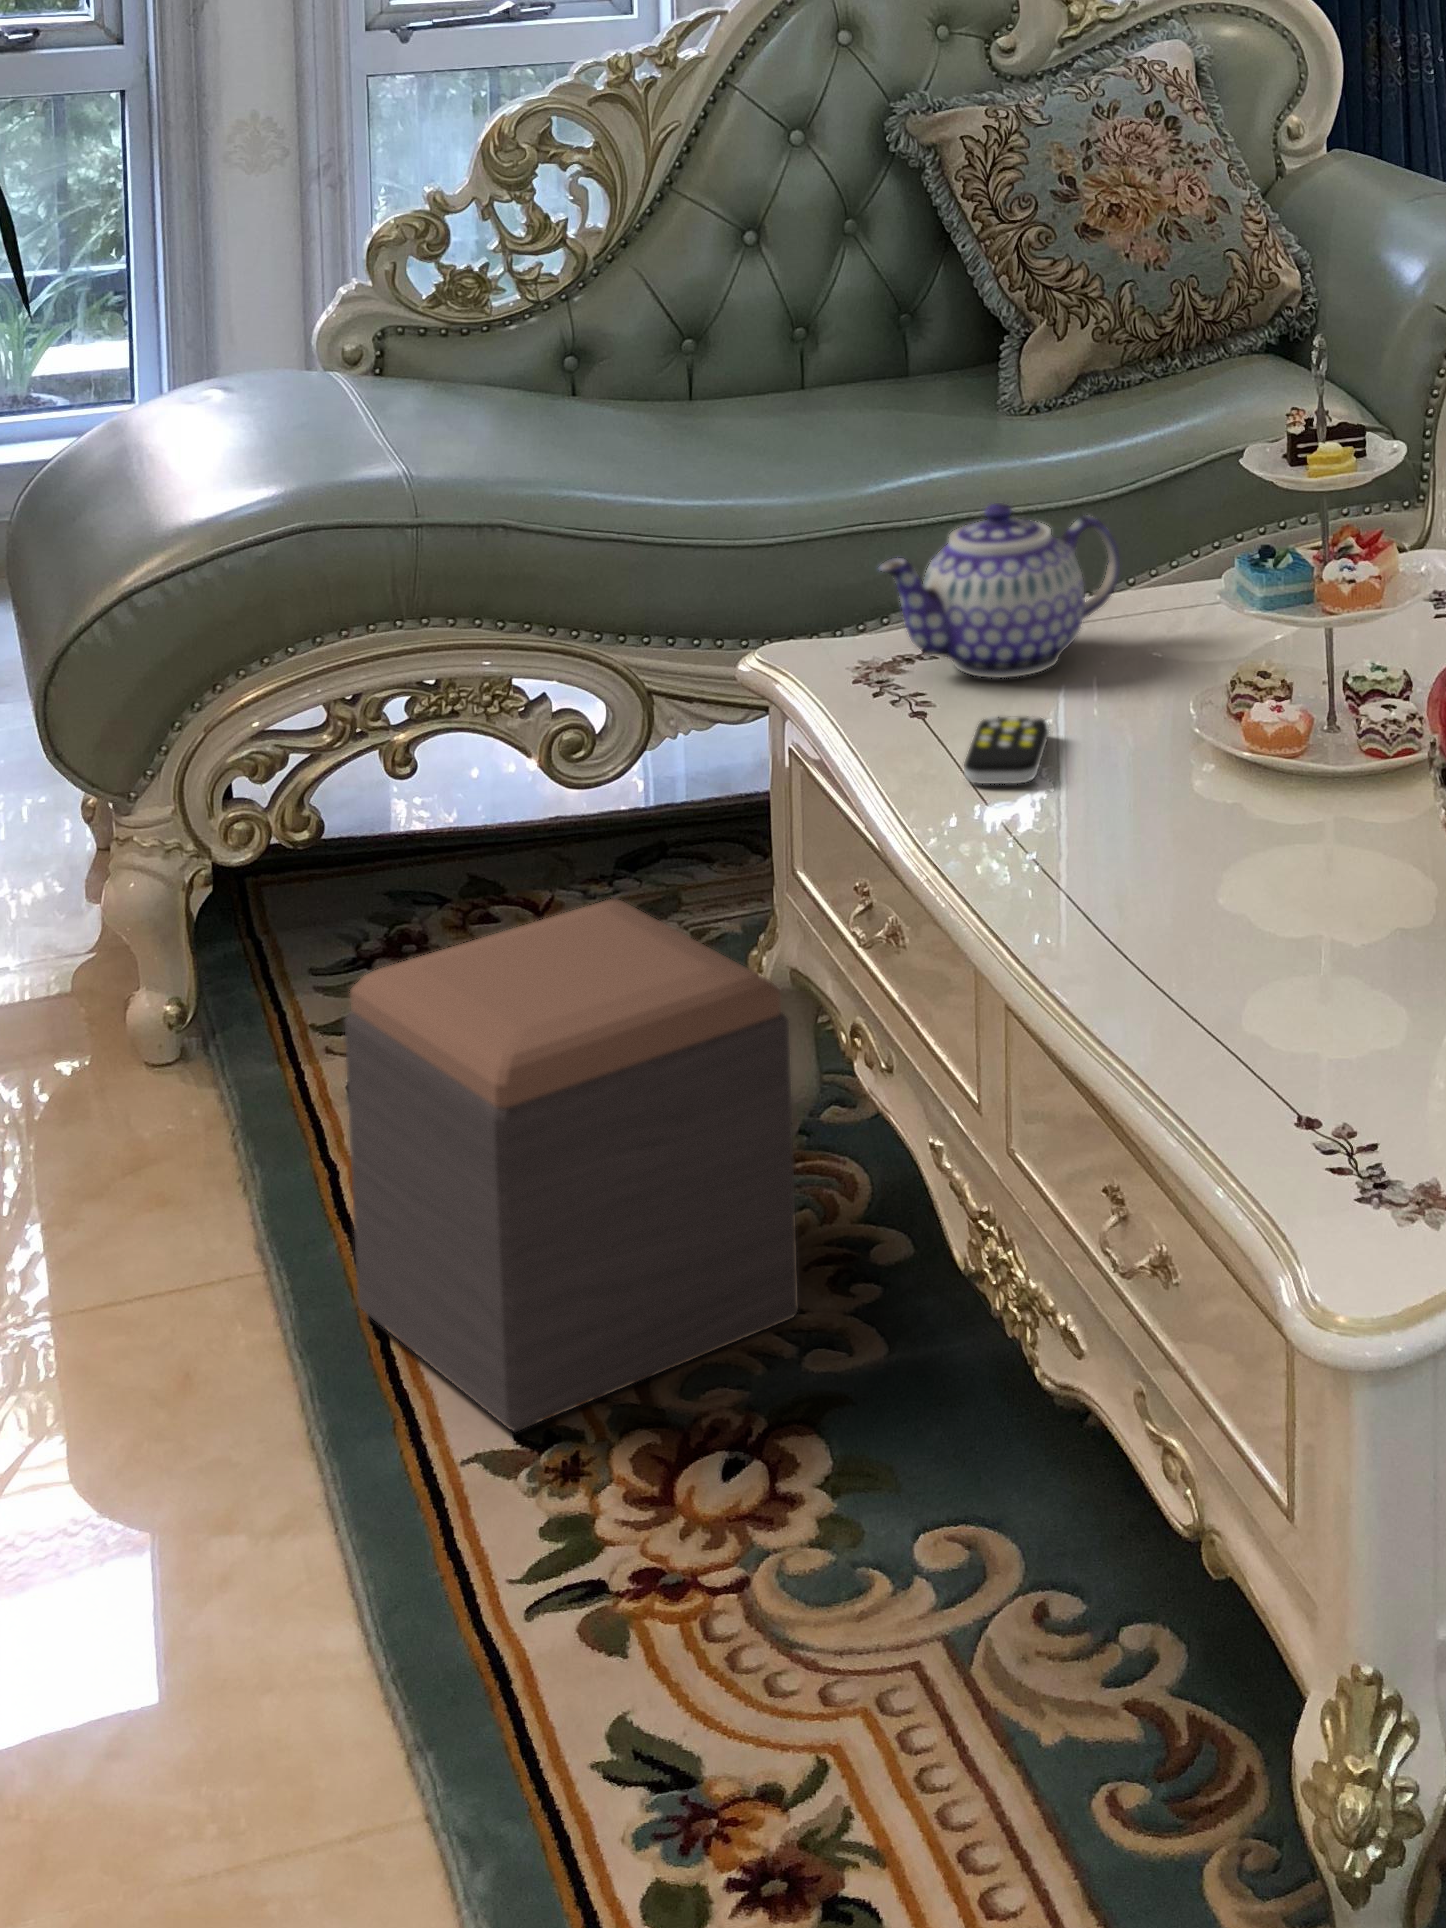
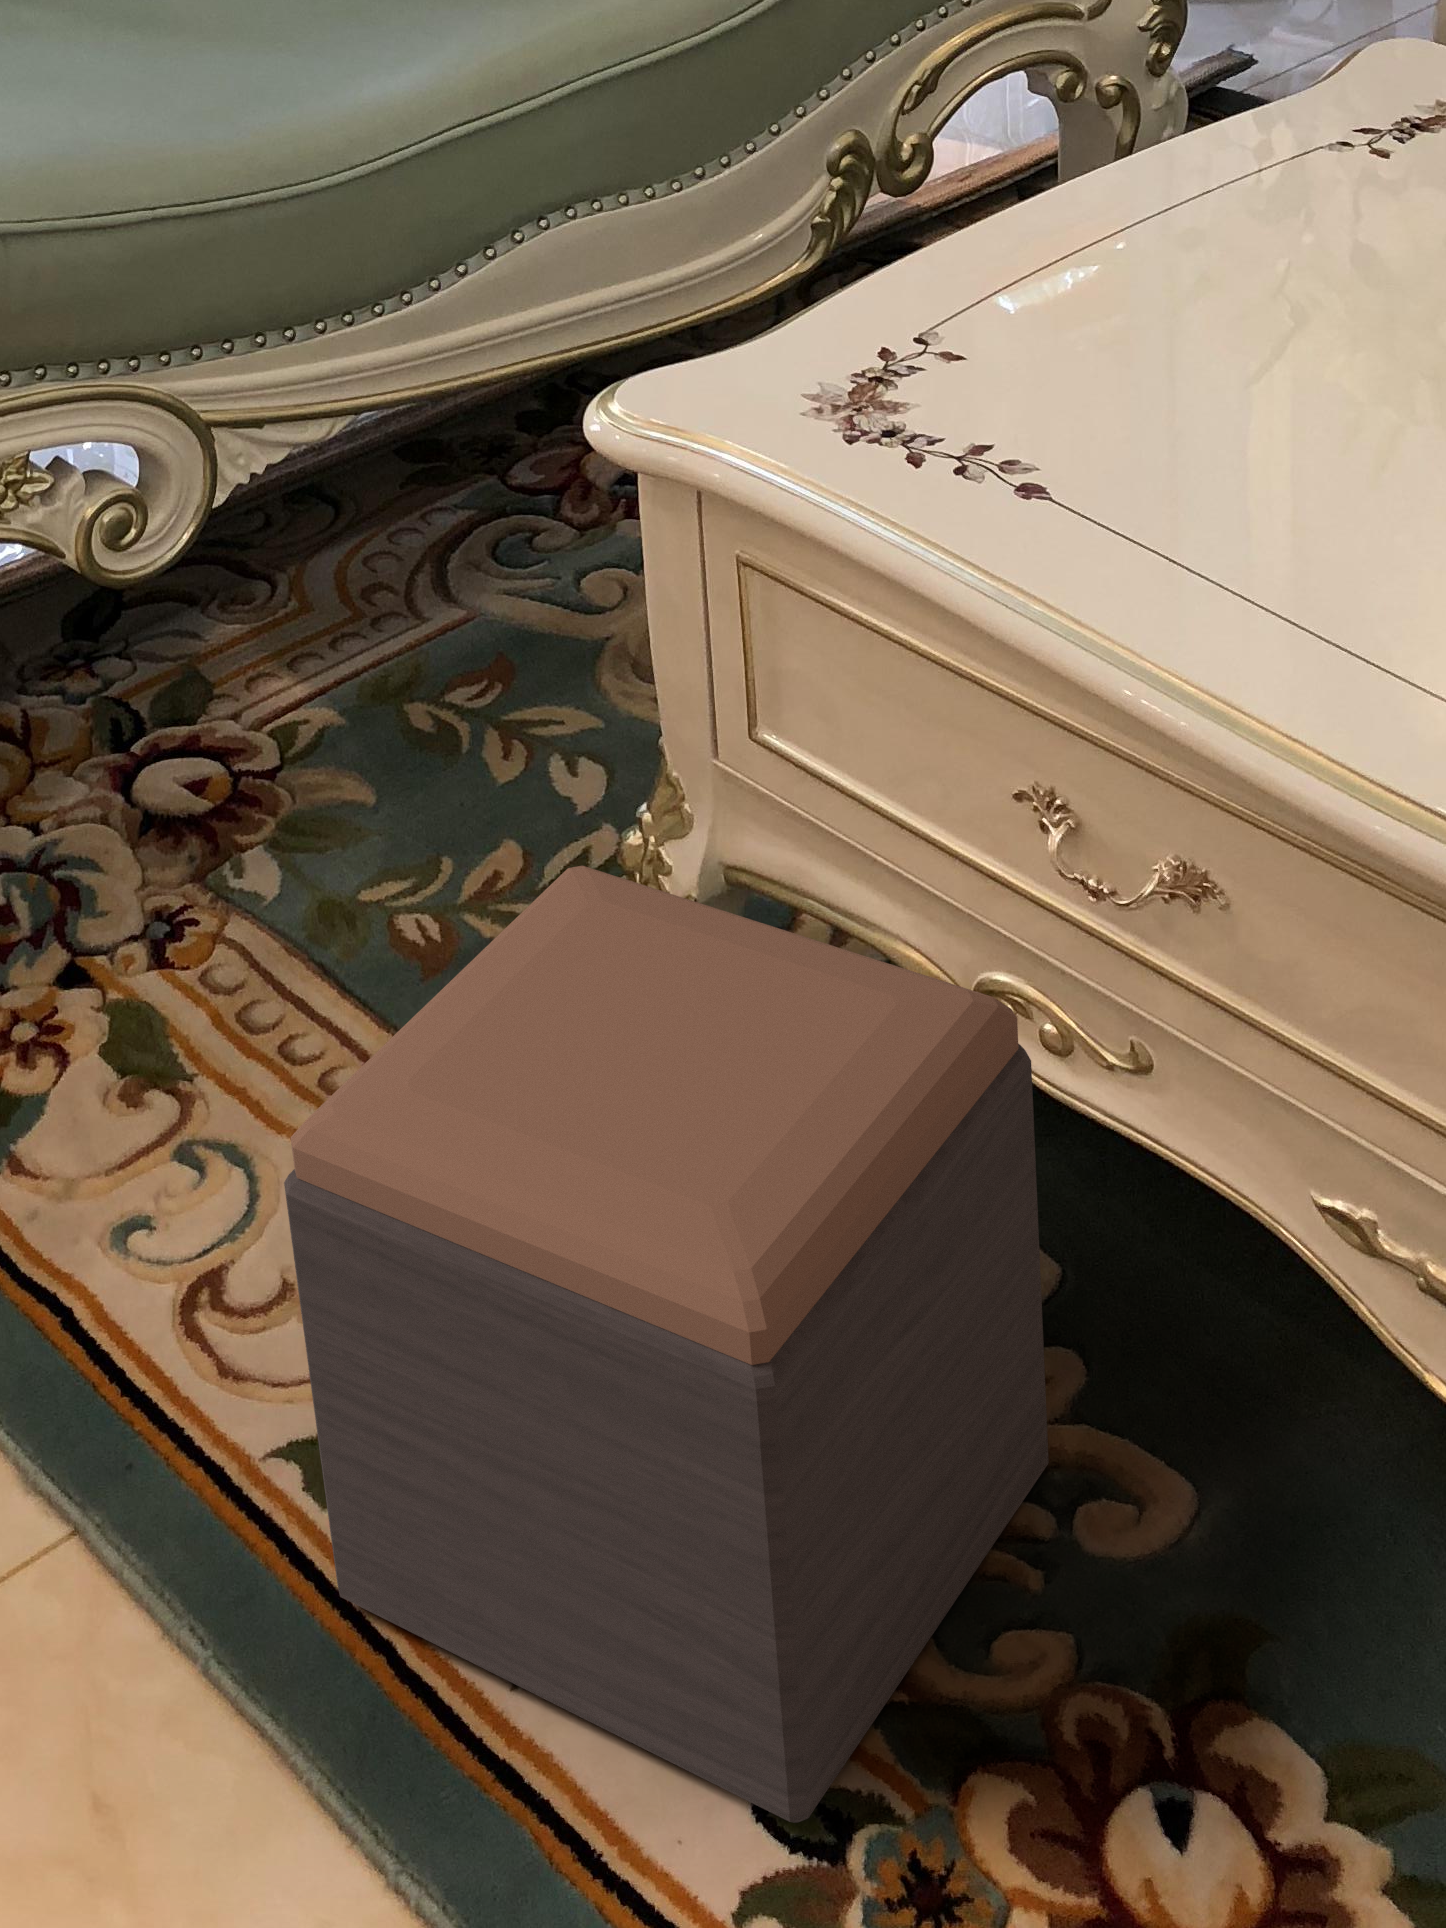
teapot: present [879,503,1120,678] -> none [916,116,1192,406]
remote control: present [964,716,1049,784] -> none [1209,483,1417,636]

